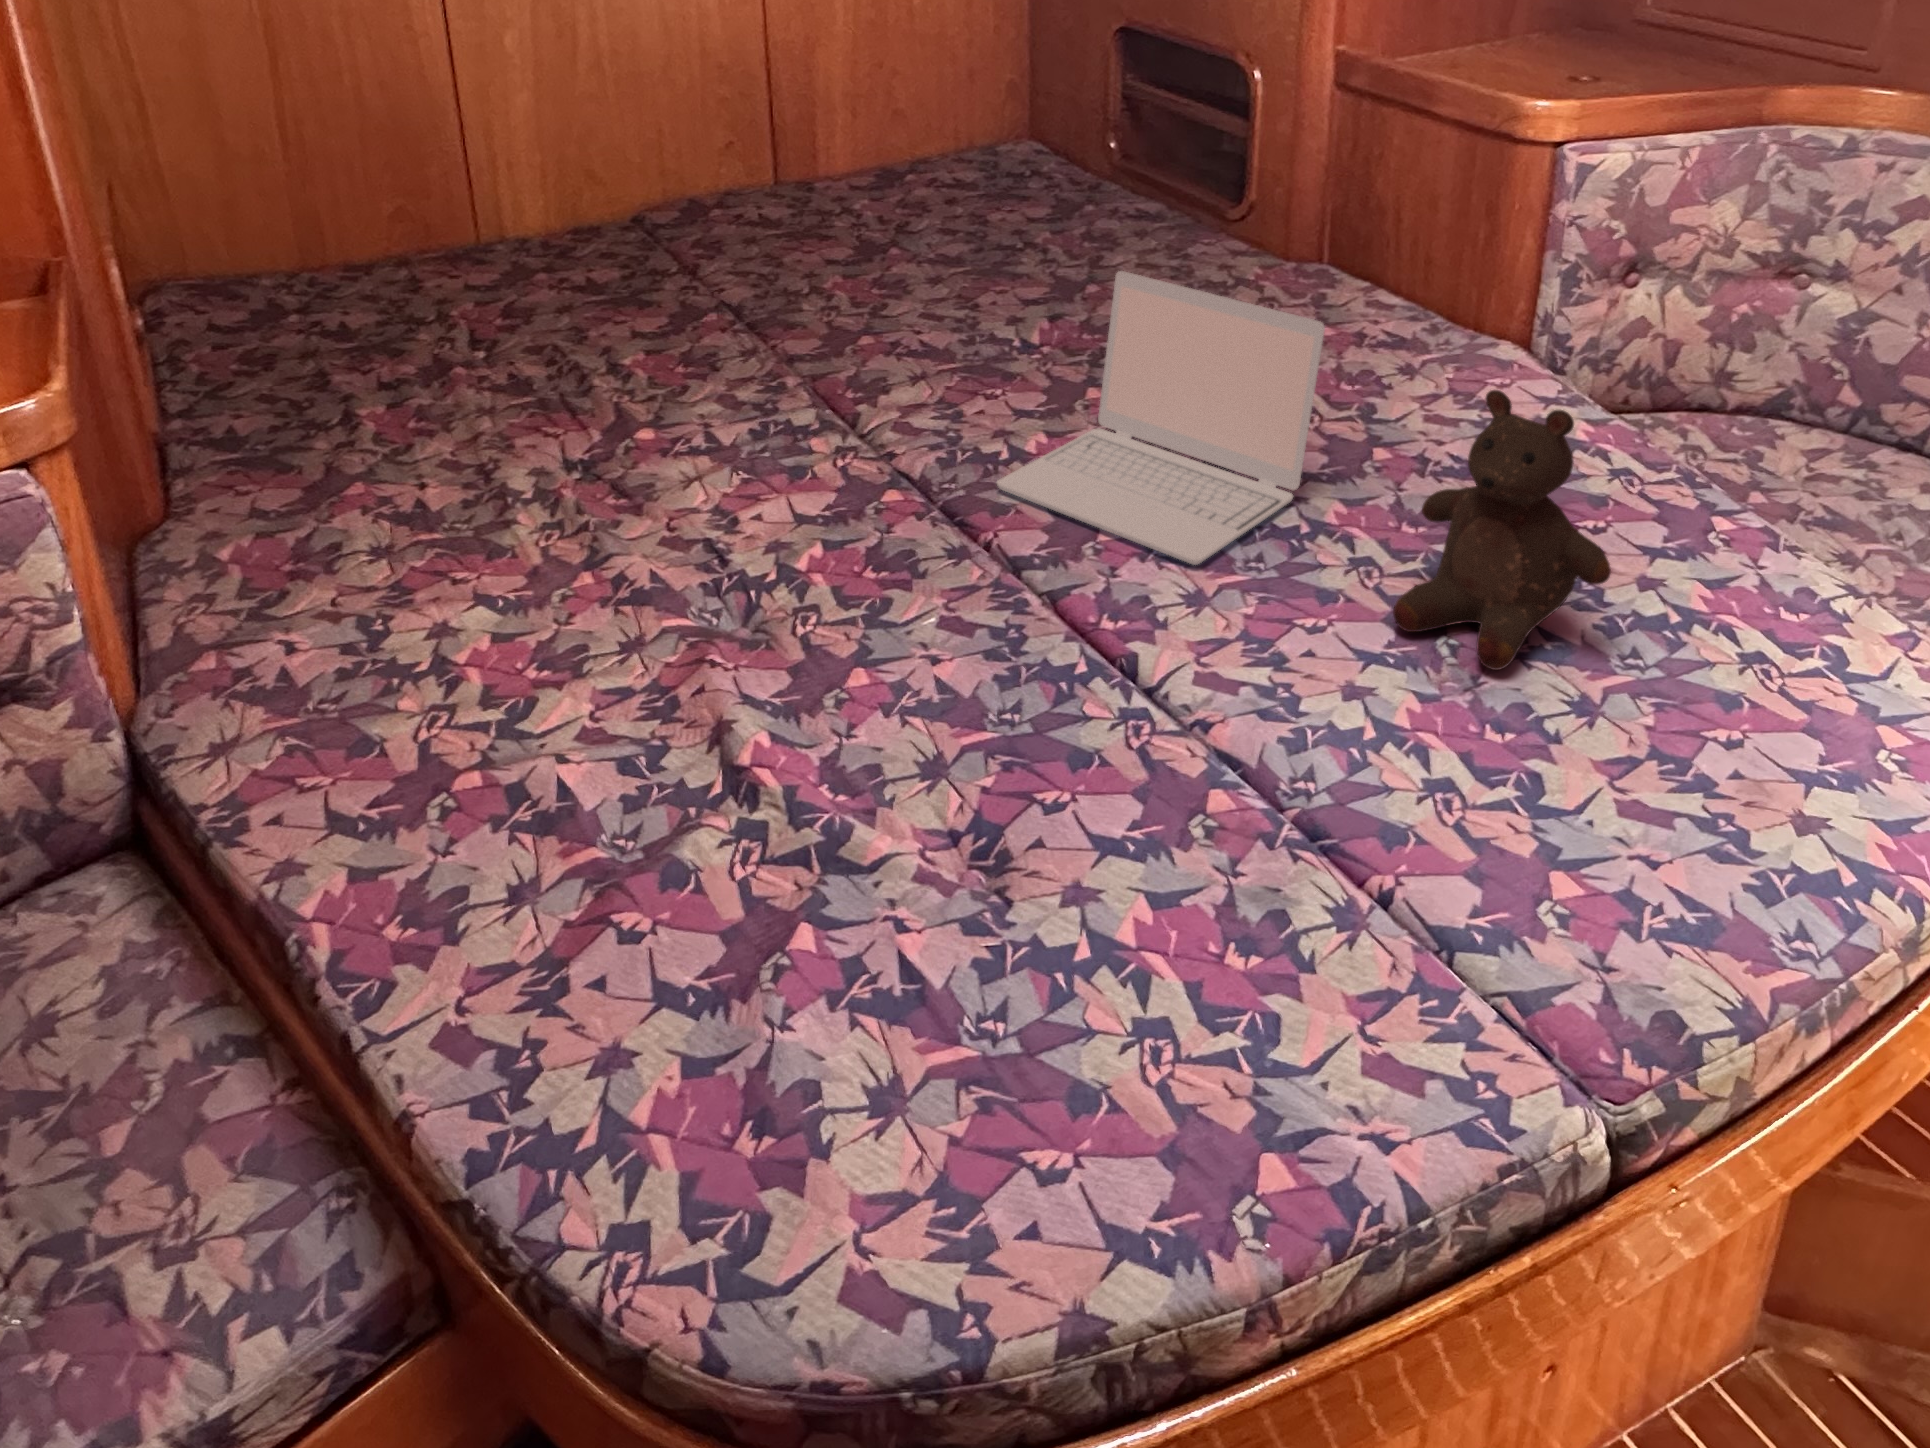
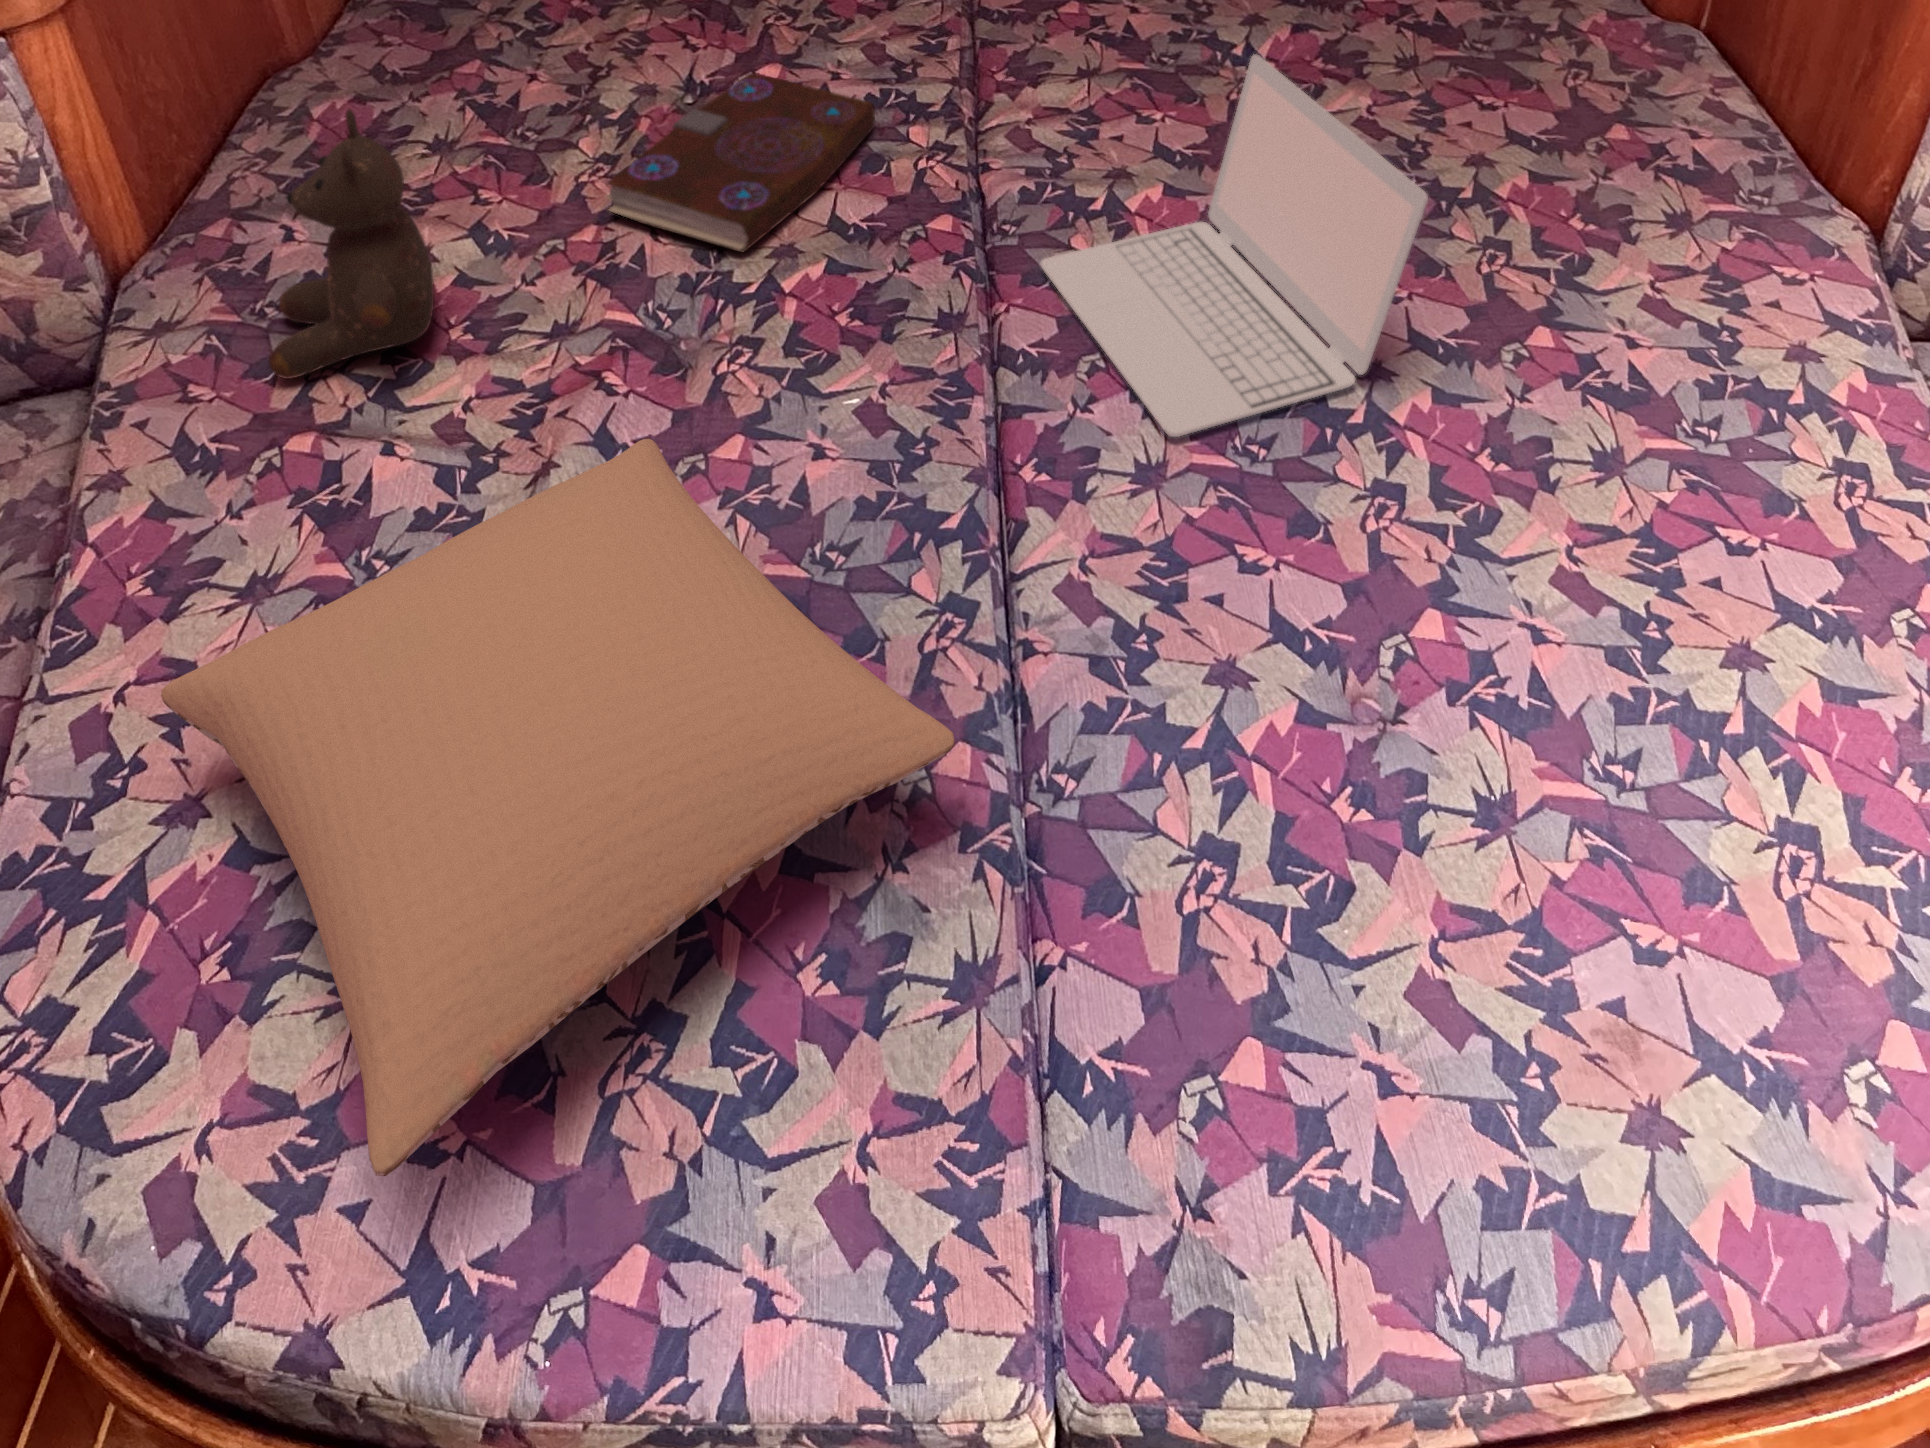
stuffed bear: present [1393,390,1611,670] -> present [269,110,434,379]
book: none [577,406,767,544] -> present [607,73,875,252]
pillow: none [582,647,1259,1129] -> present [161,439,954,1176]

